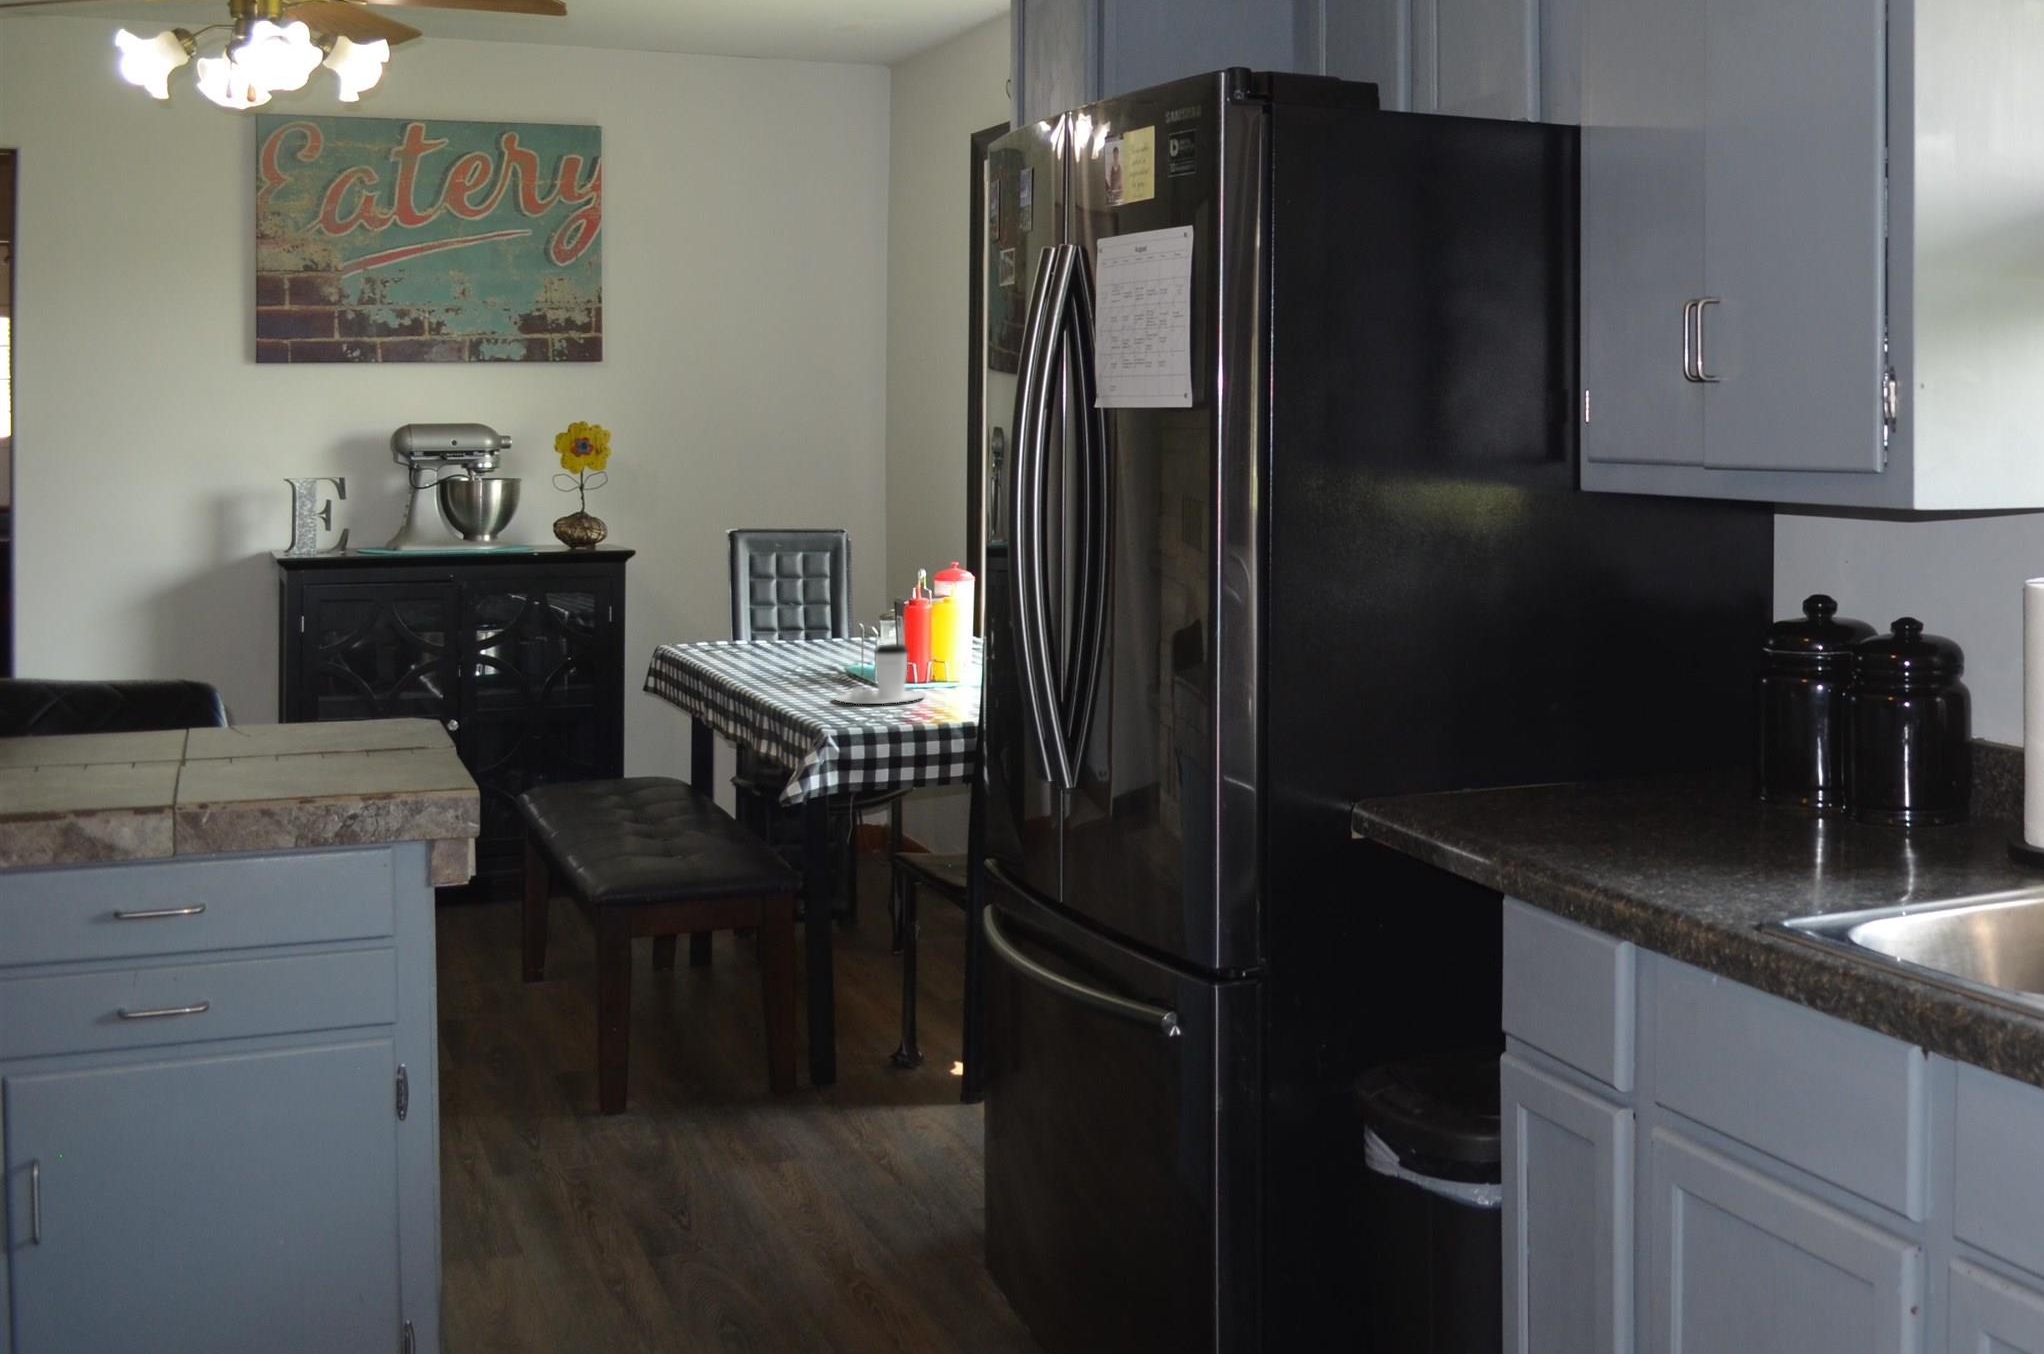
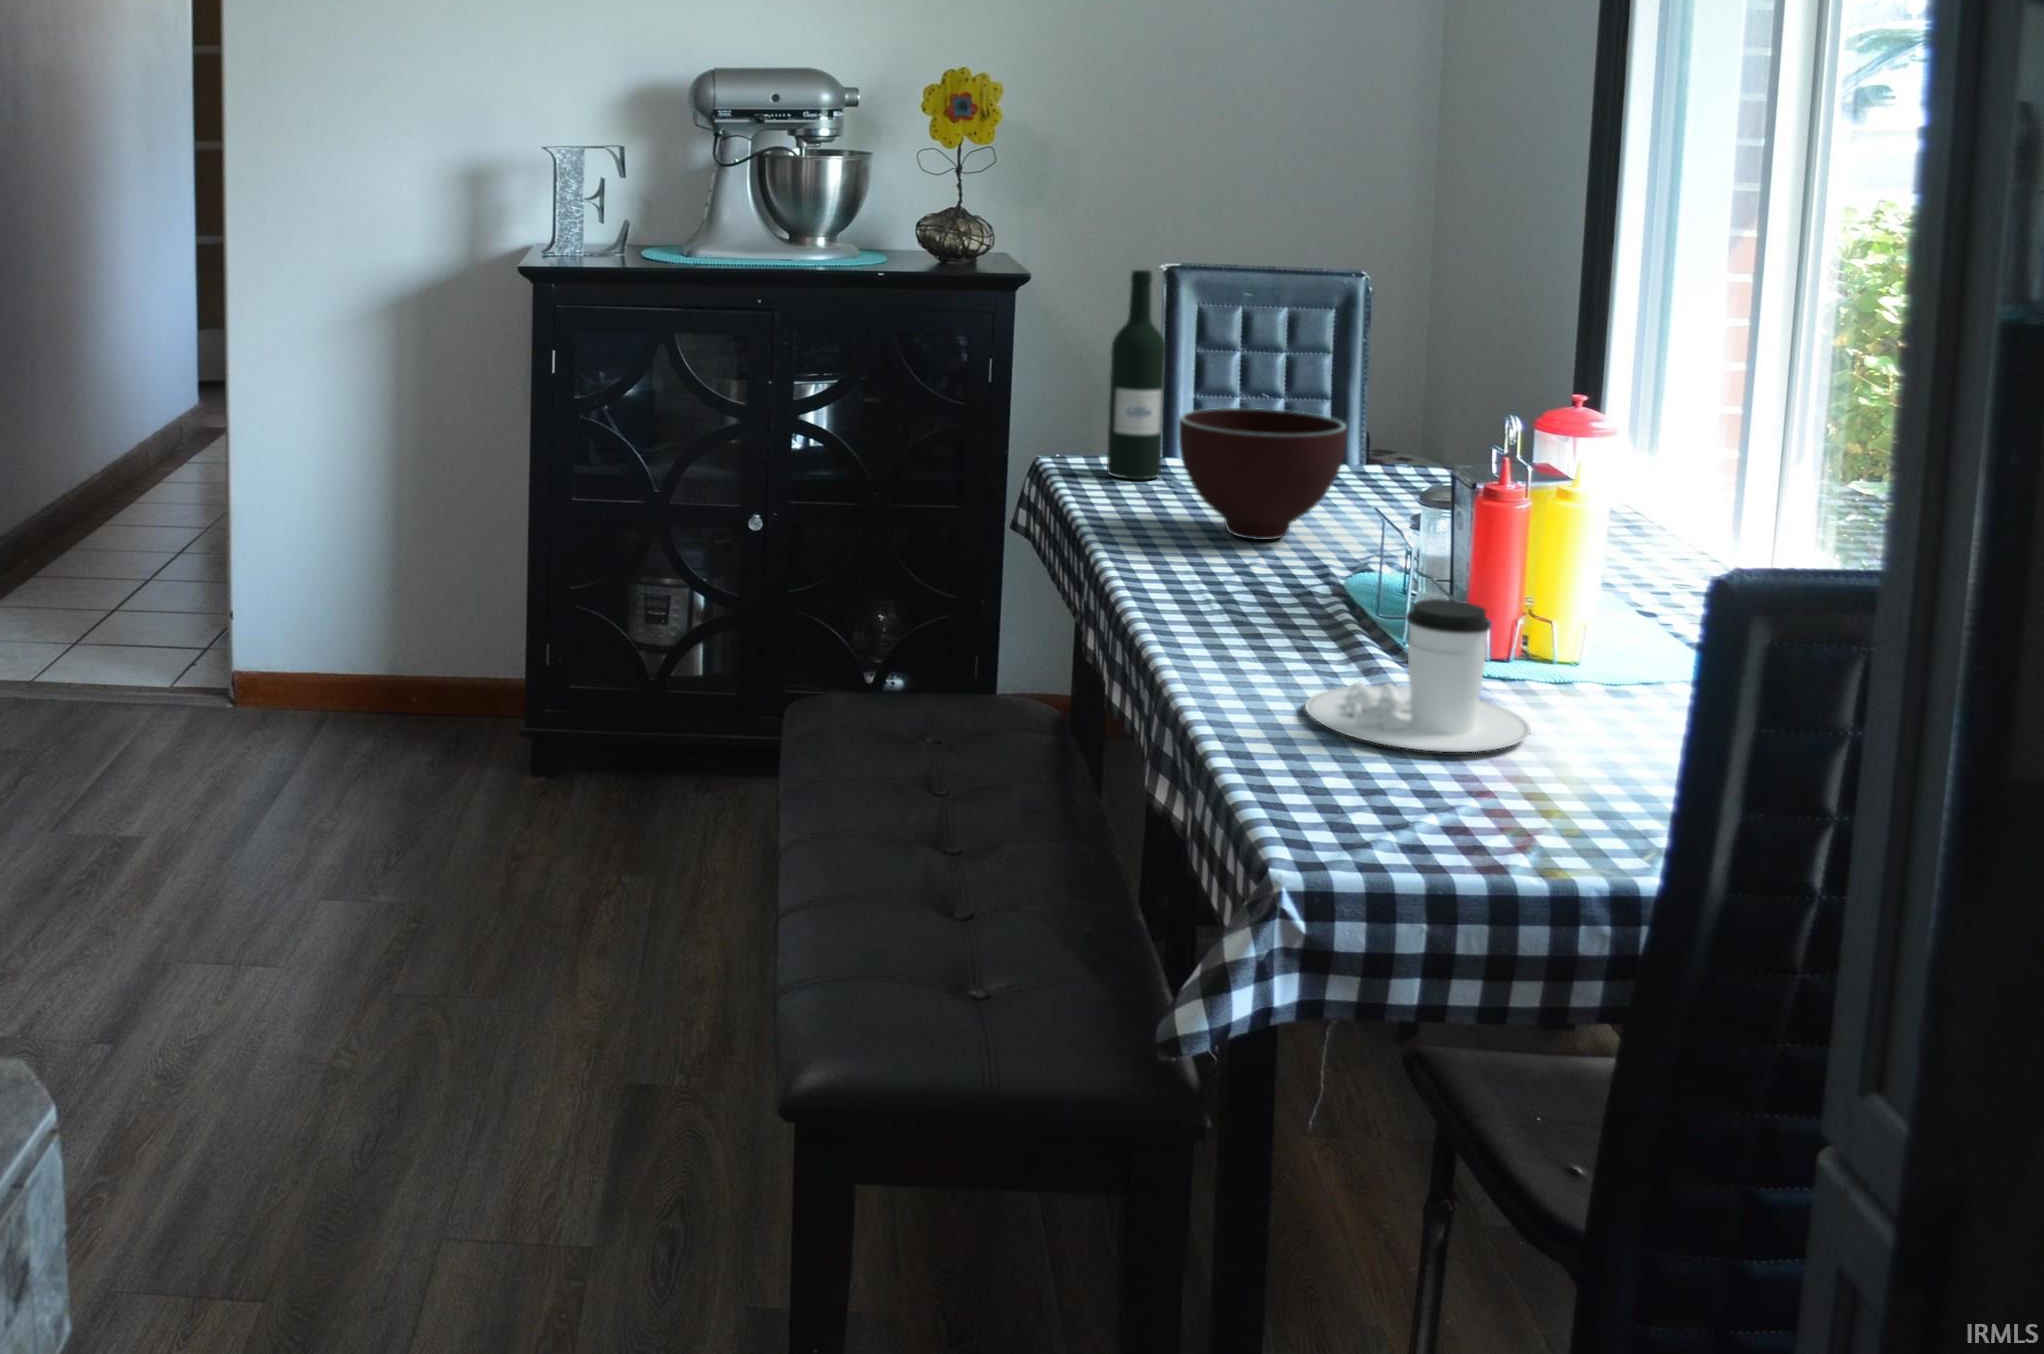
wine bottle: none [709,532,739,648] -> present [1107,270,1166,480]
bowl: none [755,597,841,661] -> present [1179,408,1347,540]

